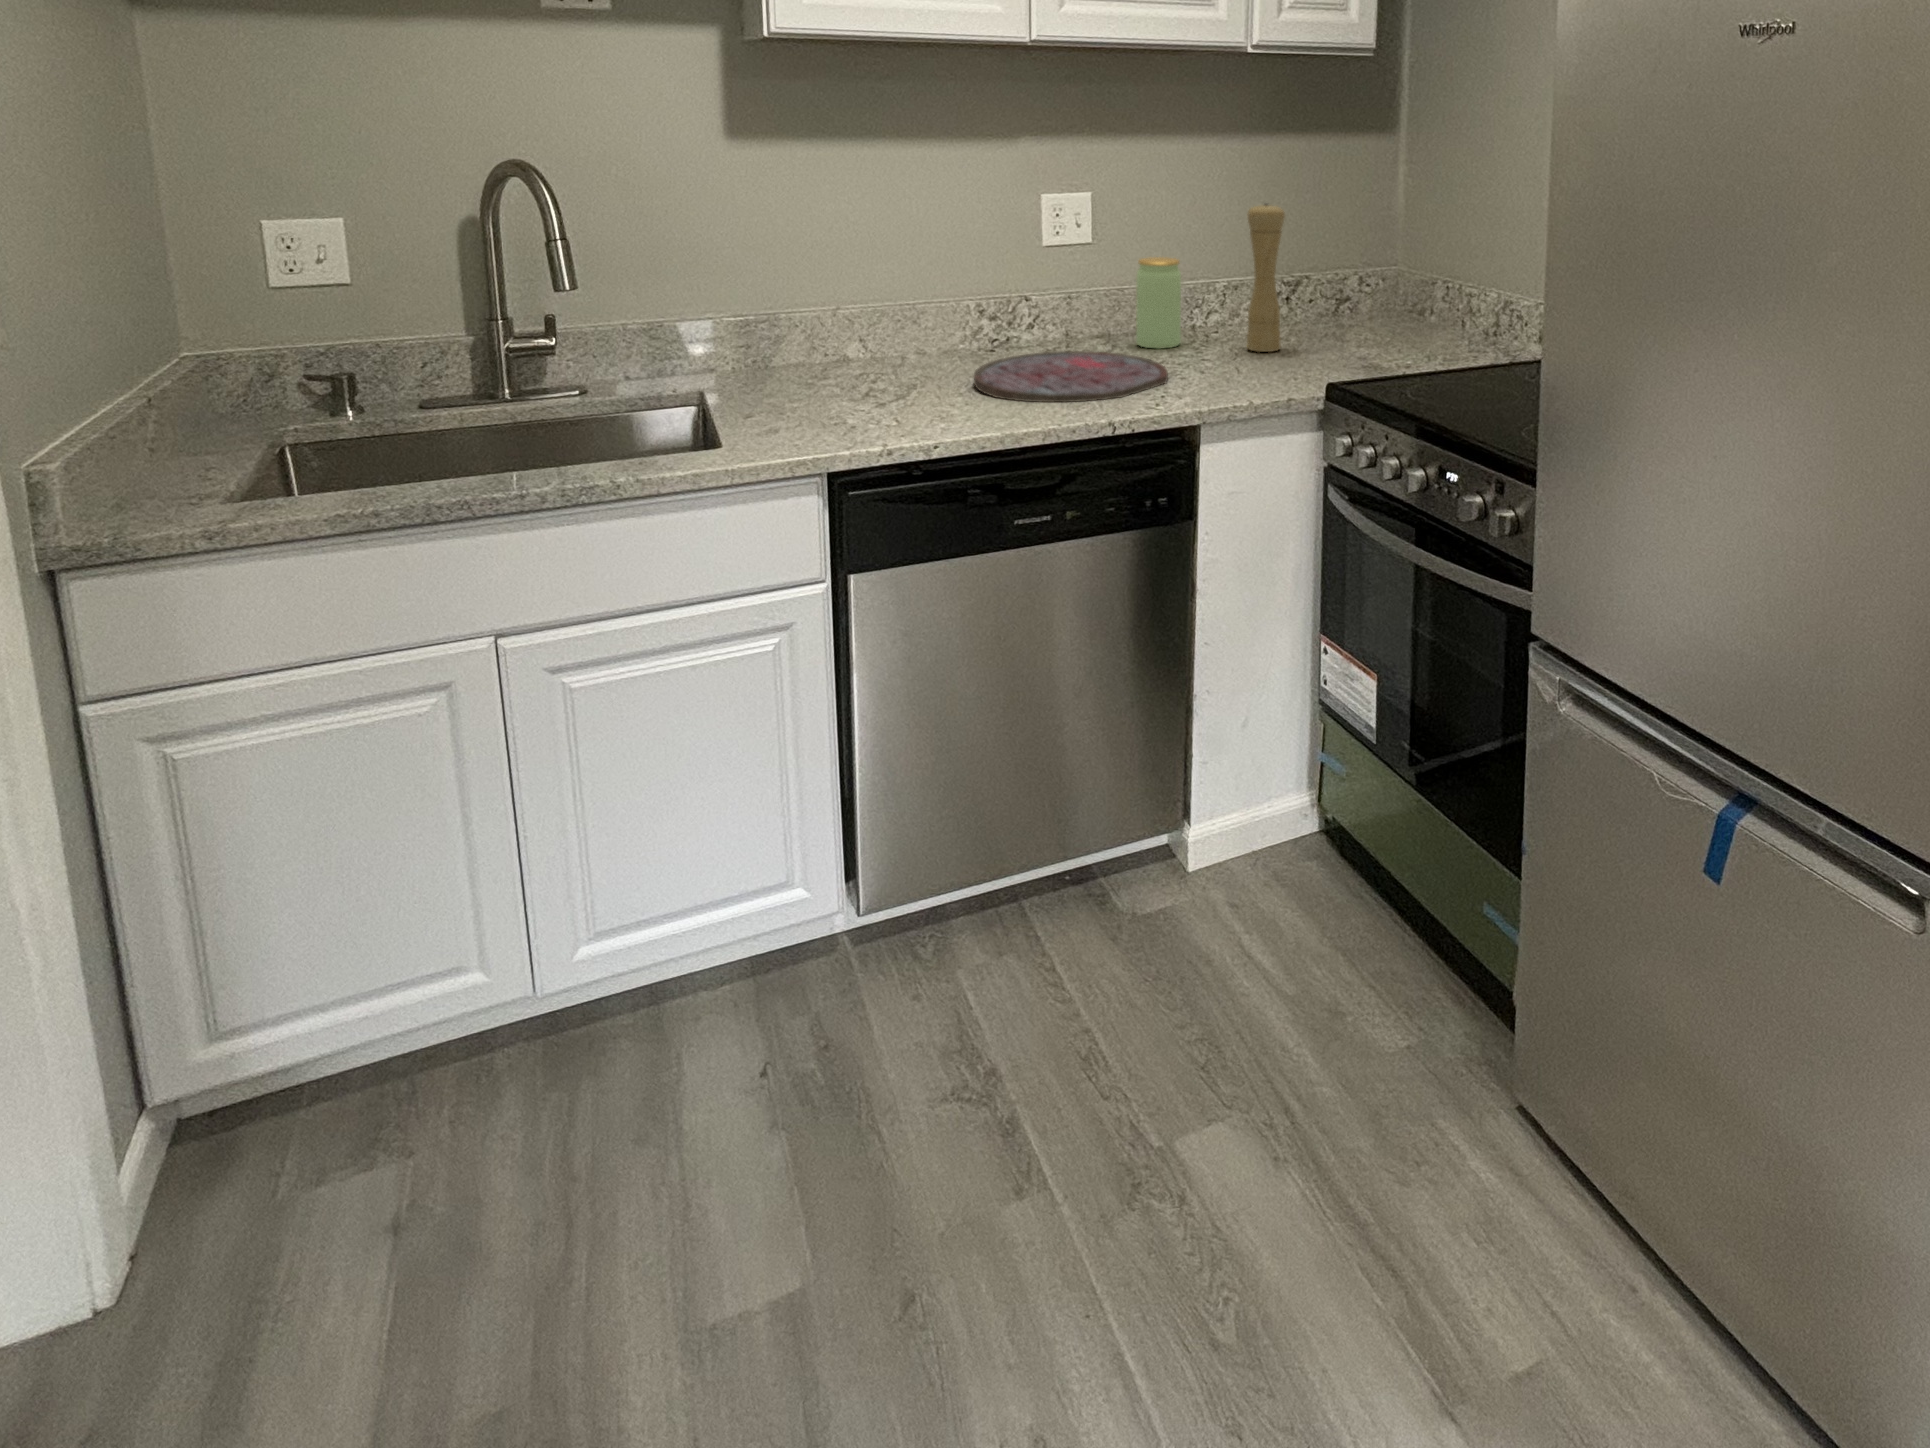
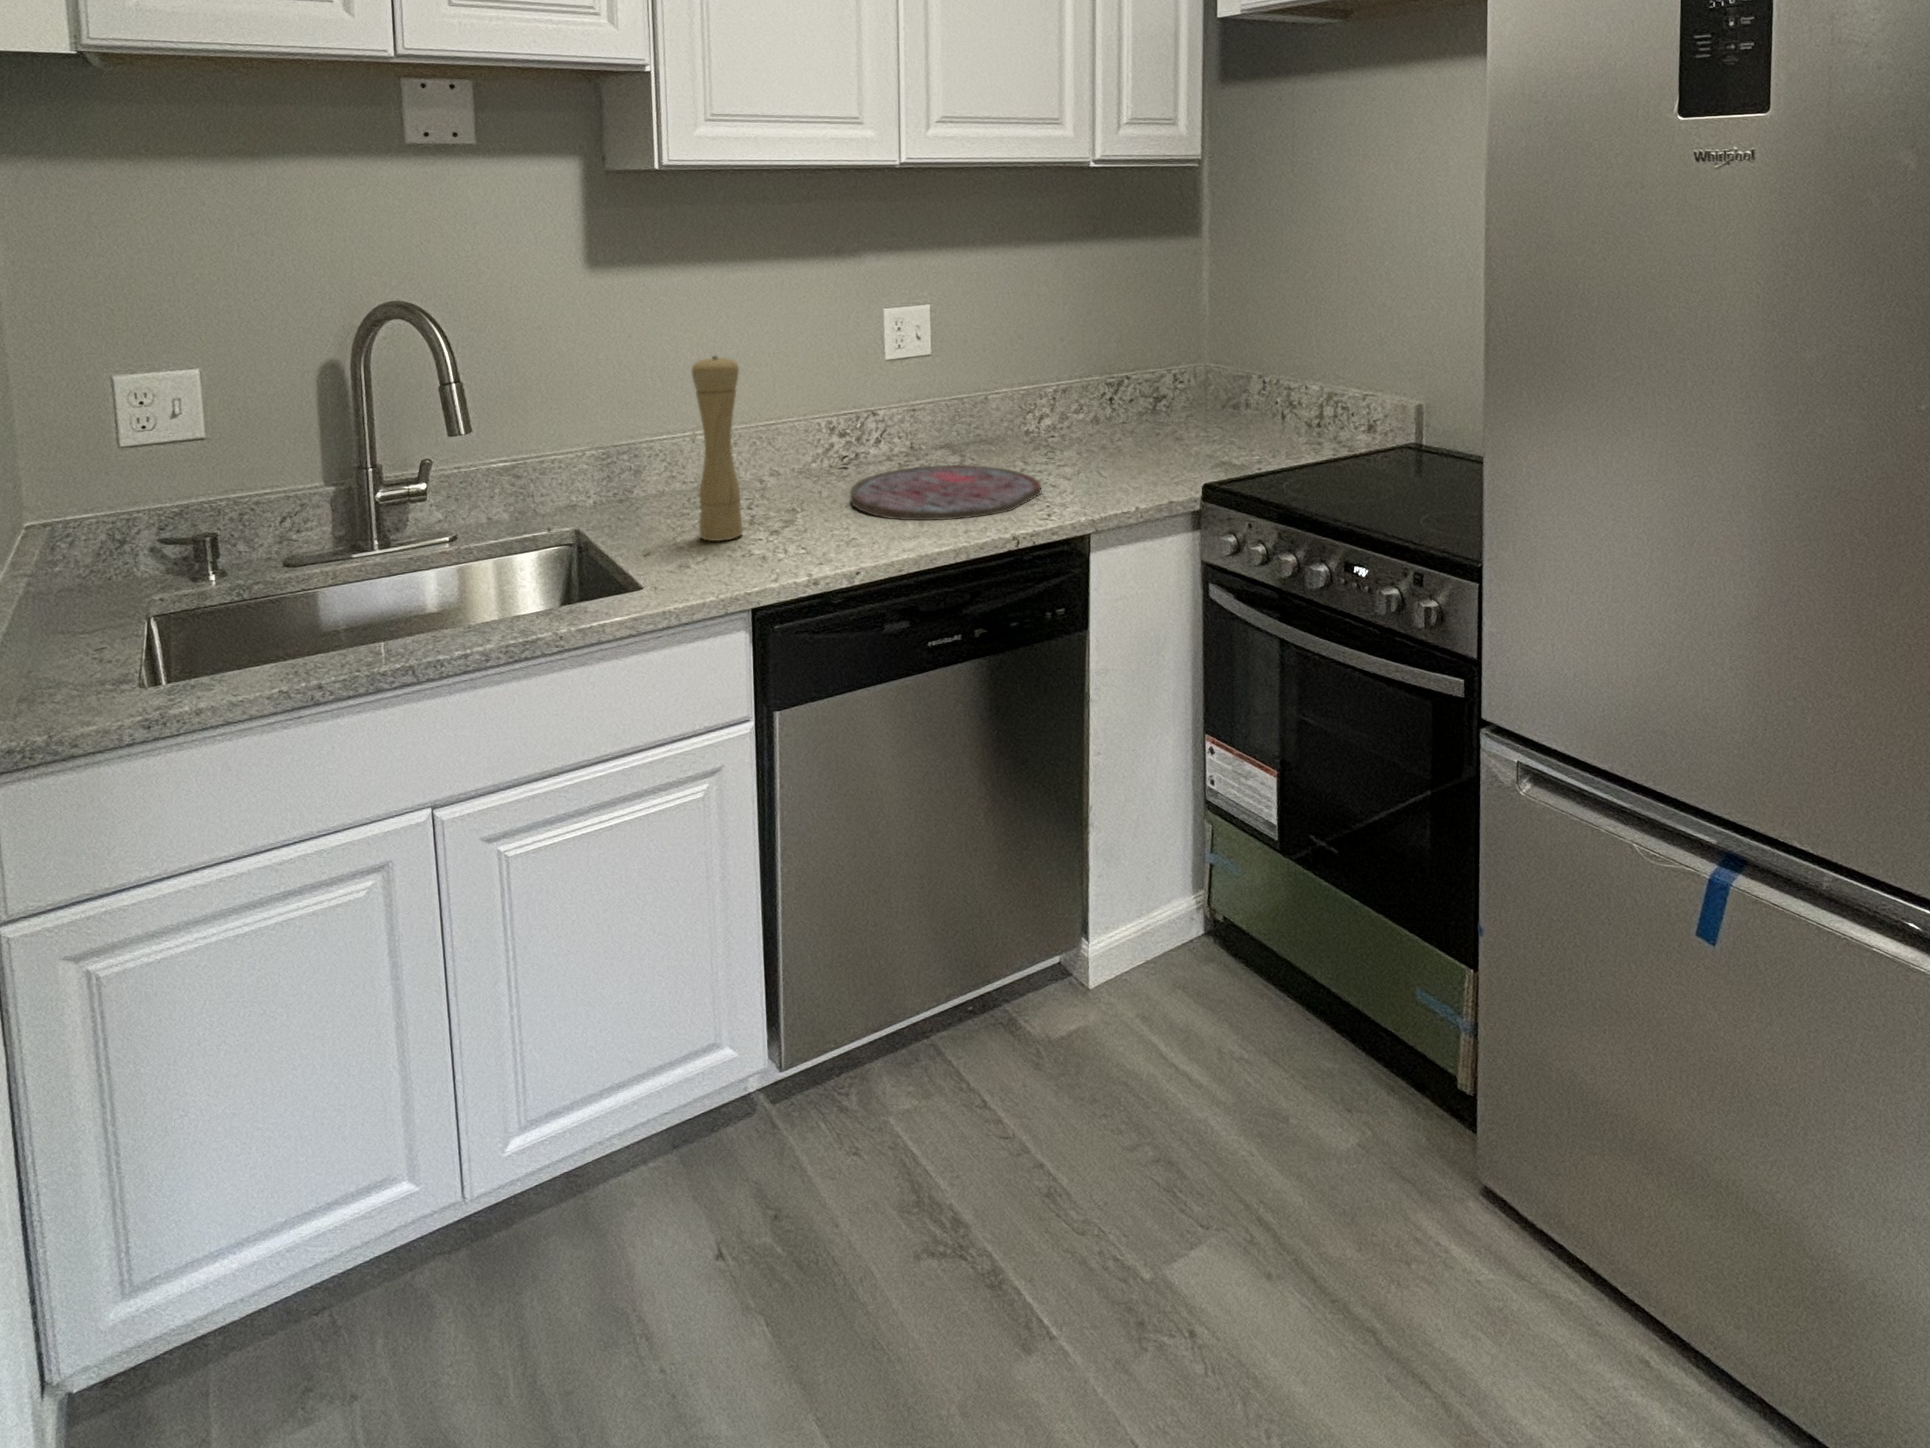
pepper mill: present [1247,203,1285,352] -> present [692,356,742,541]
jar: present [1136,257,1181,349] -> none [977,368,1021,458]

